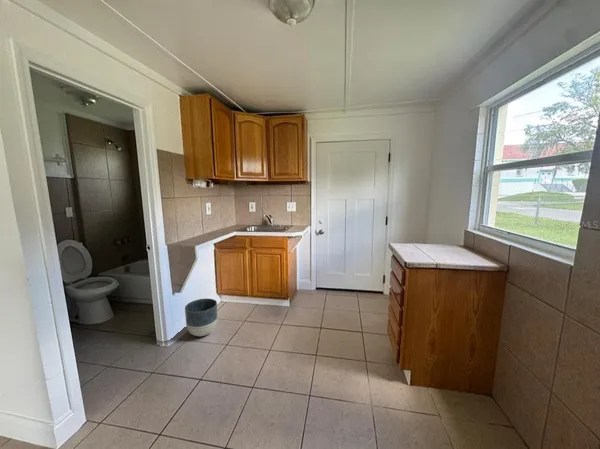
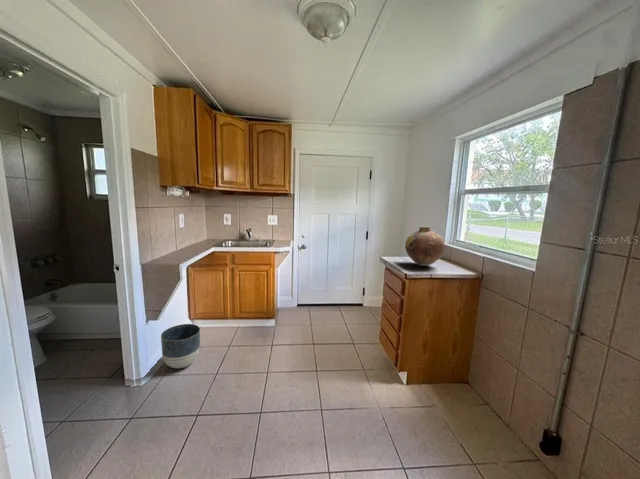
vase: none [411,210,459,254] -> present [405,226,445,266]

